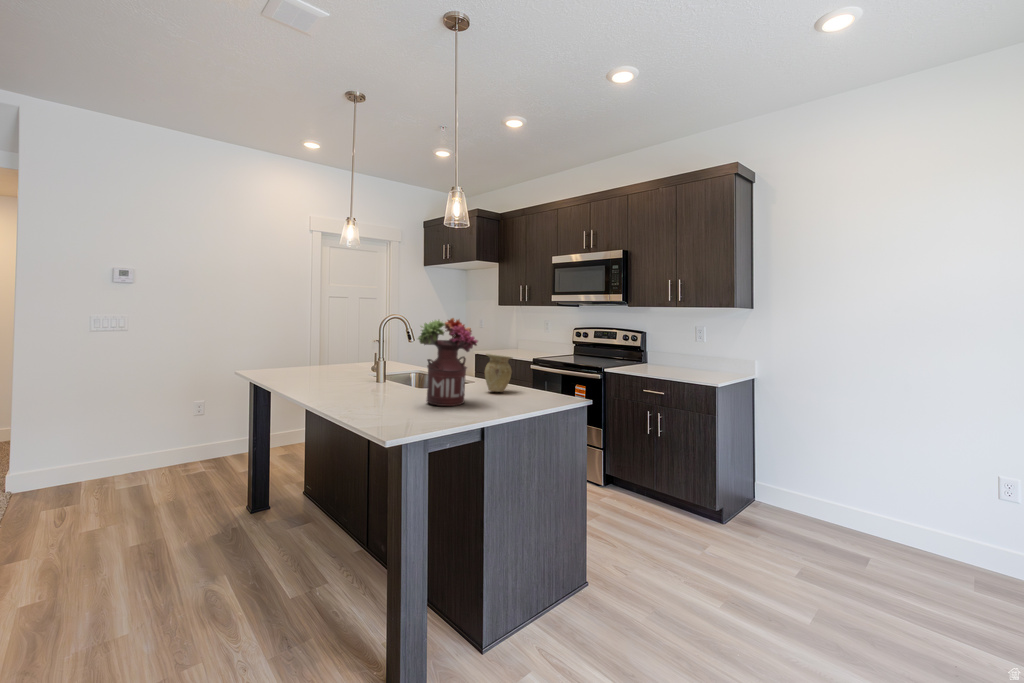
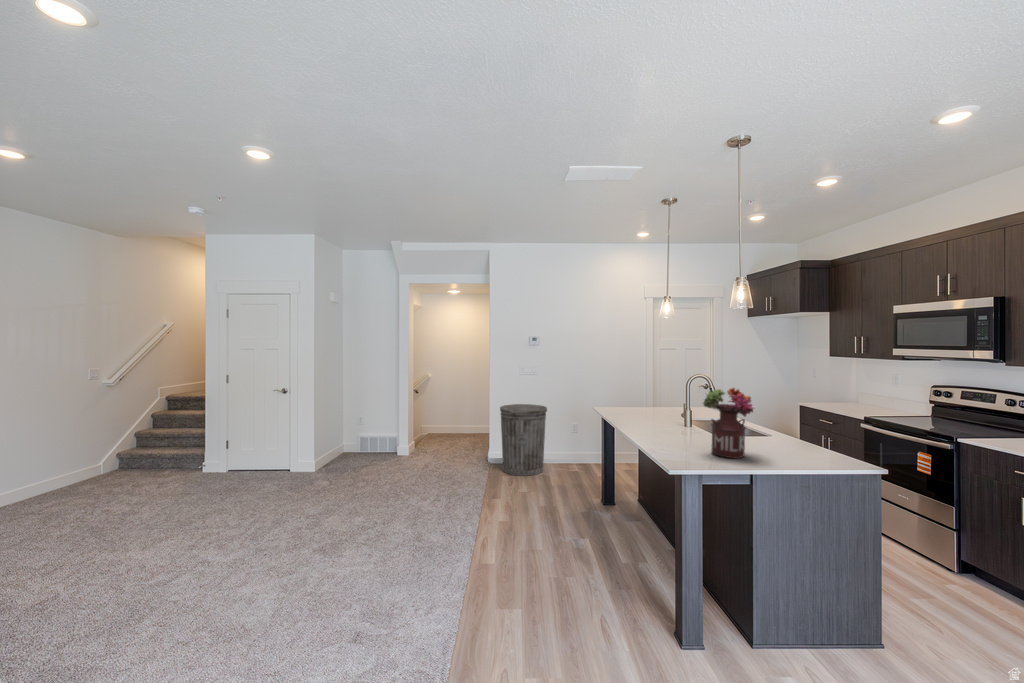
vase: present [485,354,513,392] -> none [771,416,801,451]
trash can: none [36,381,146,504] -> present [500,404,547,476]

